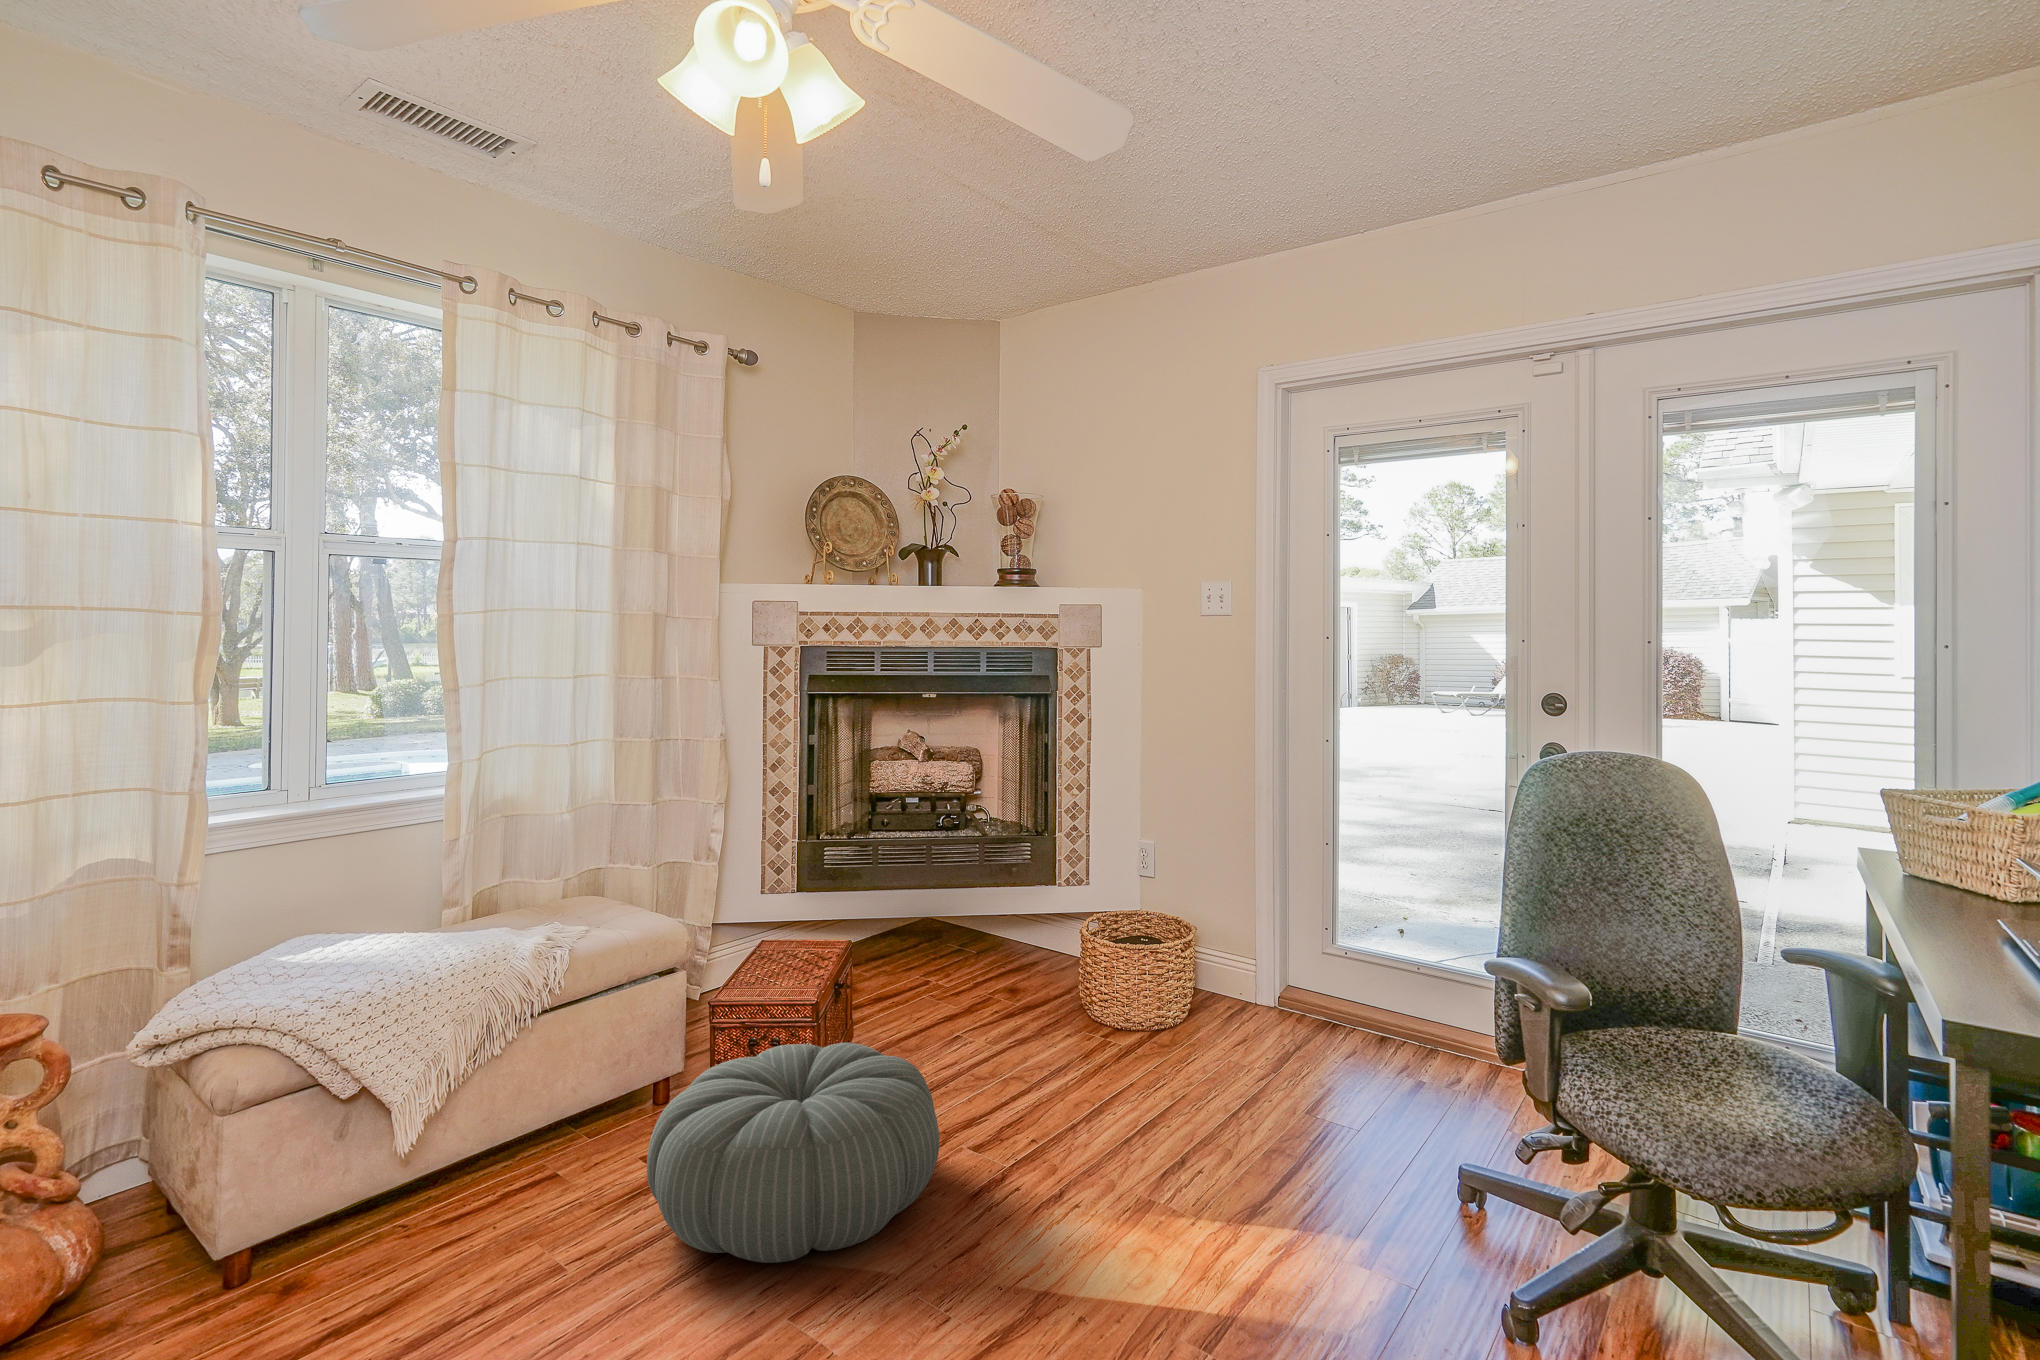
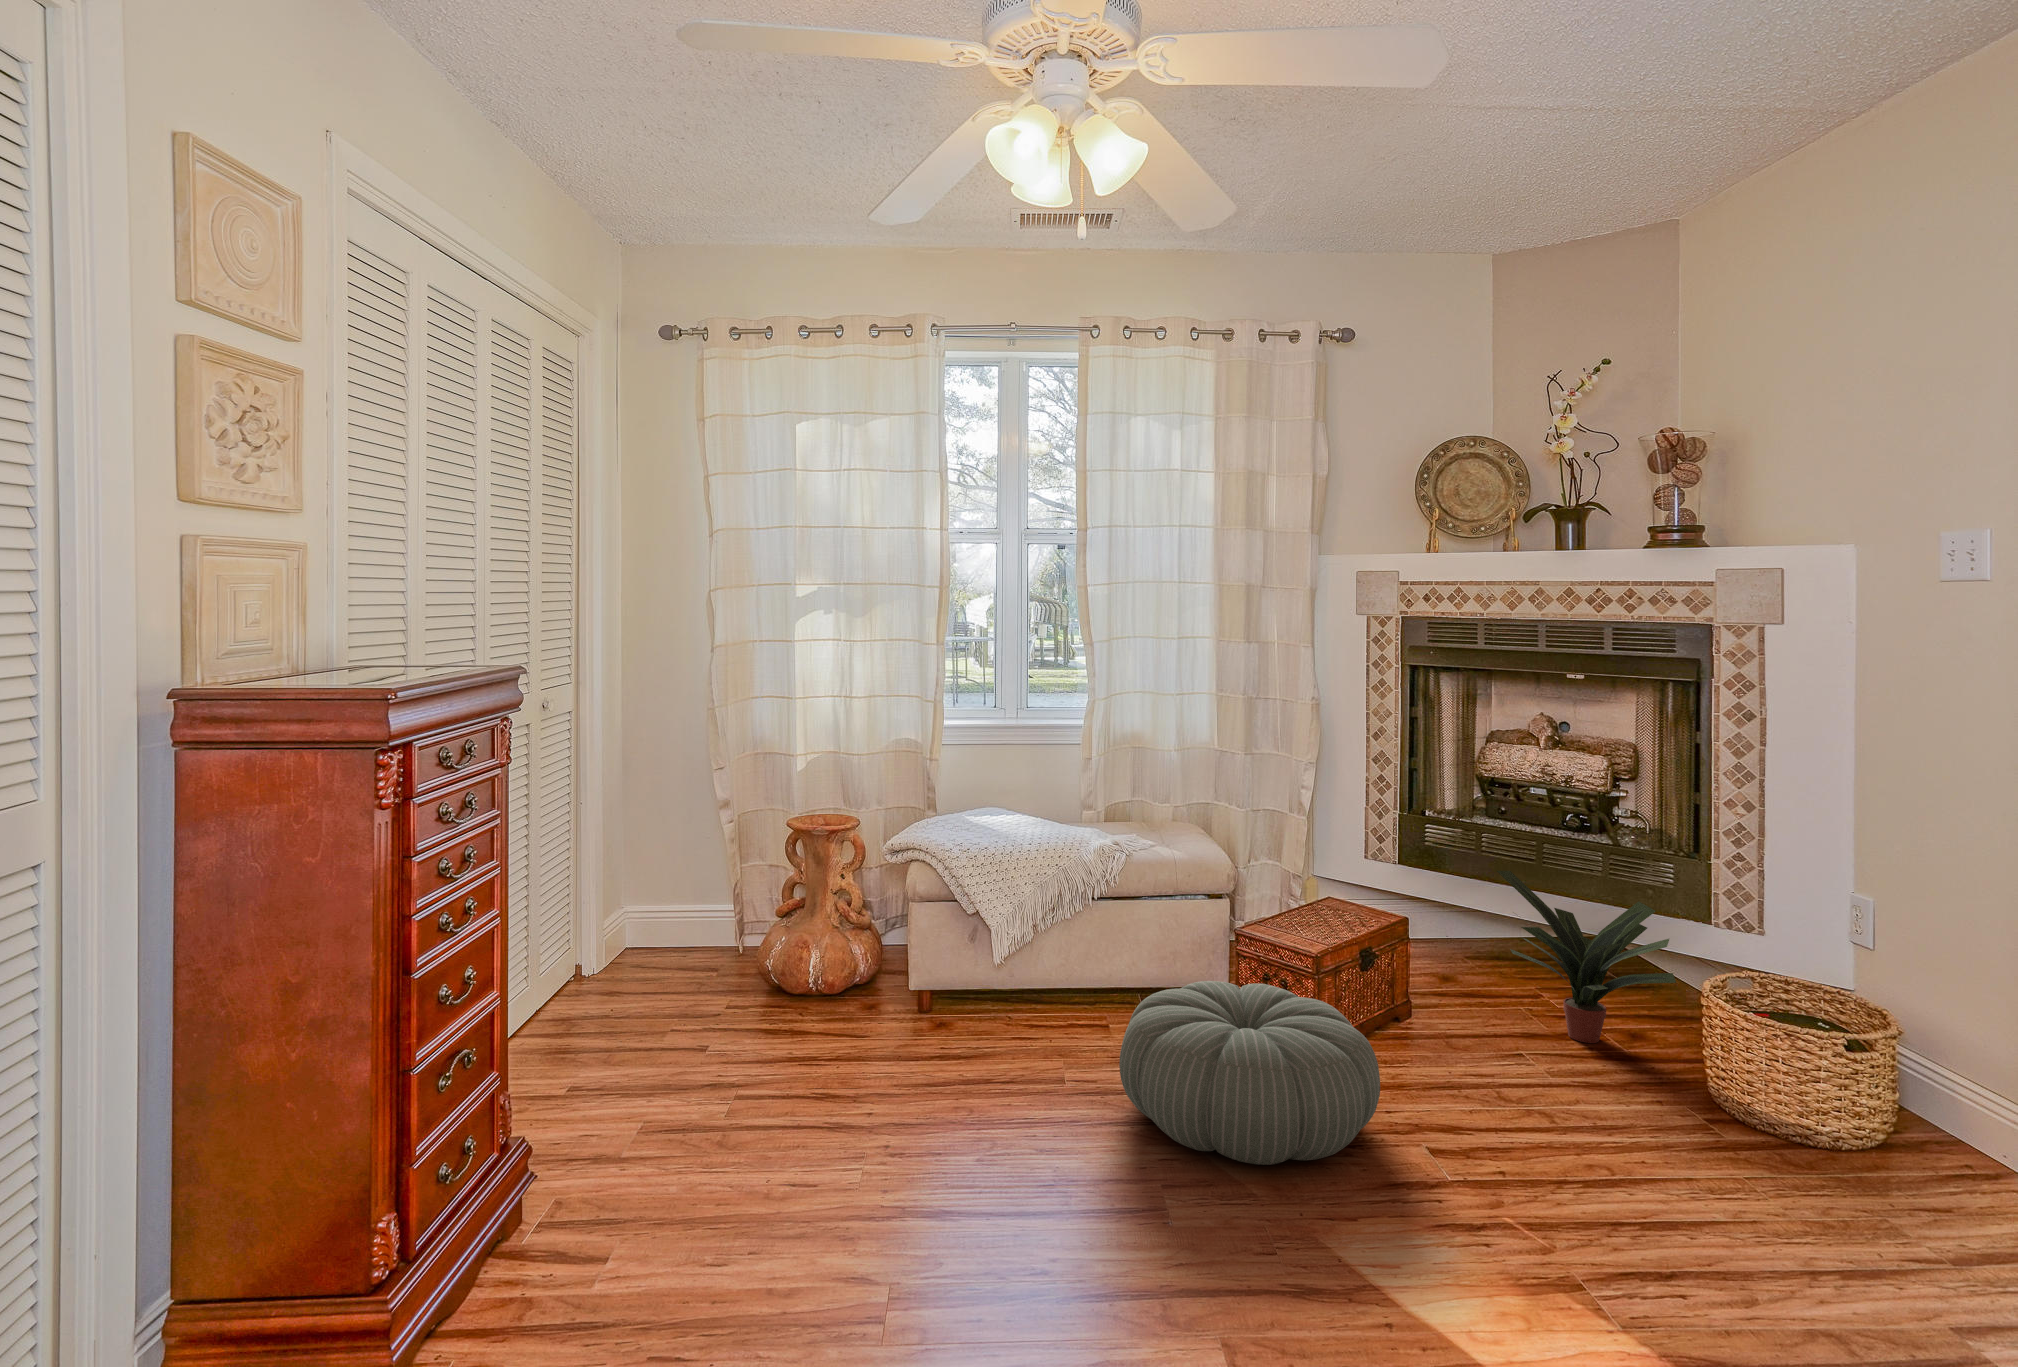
potted plant: none [911,875,1049,1011] -> present [1497,871,1676,1043]

